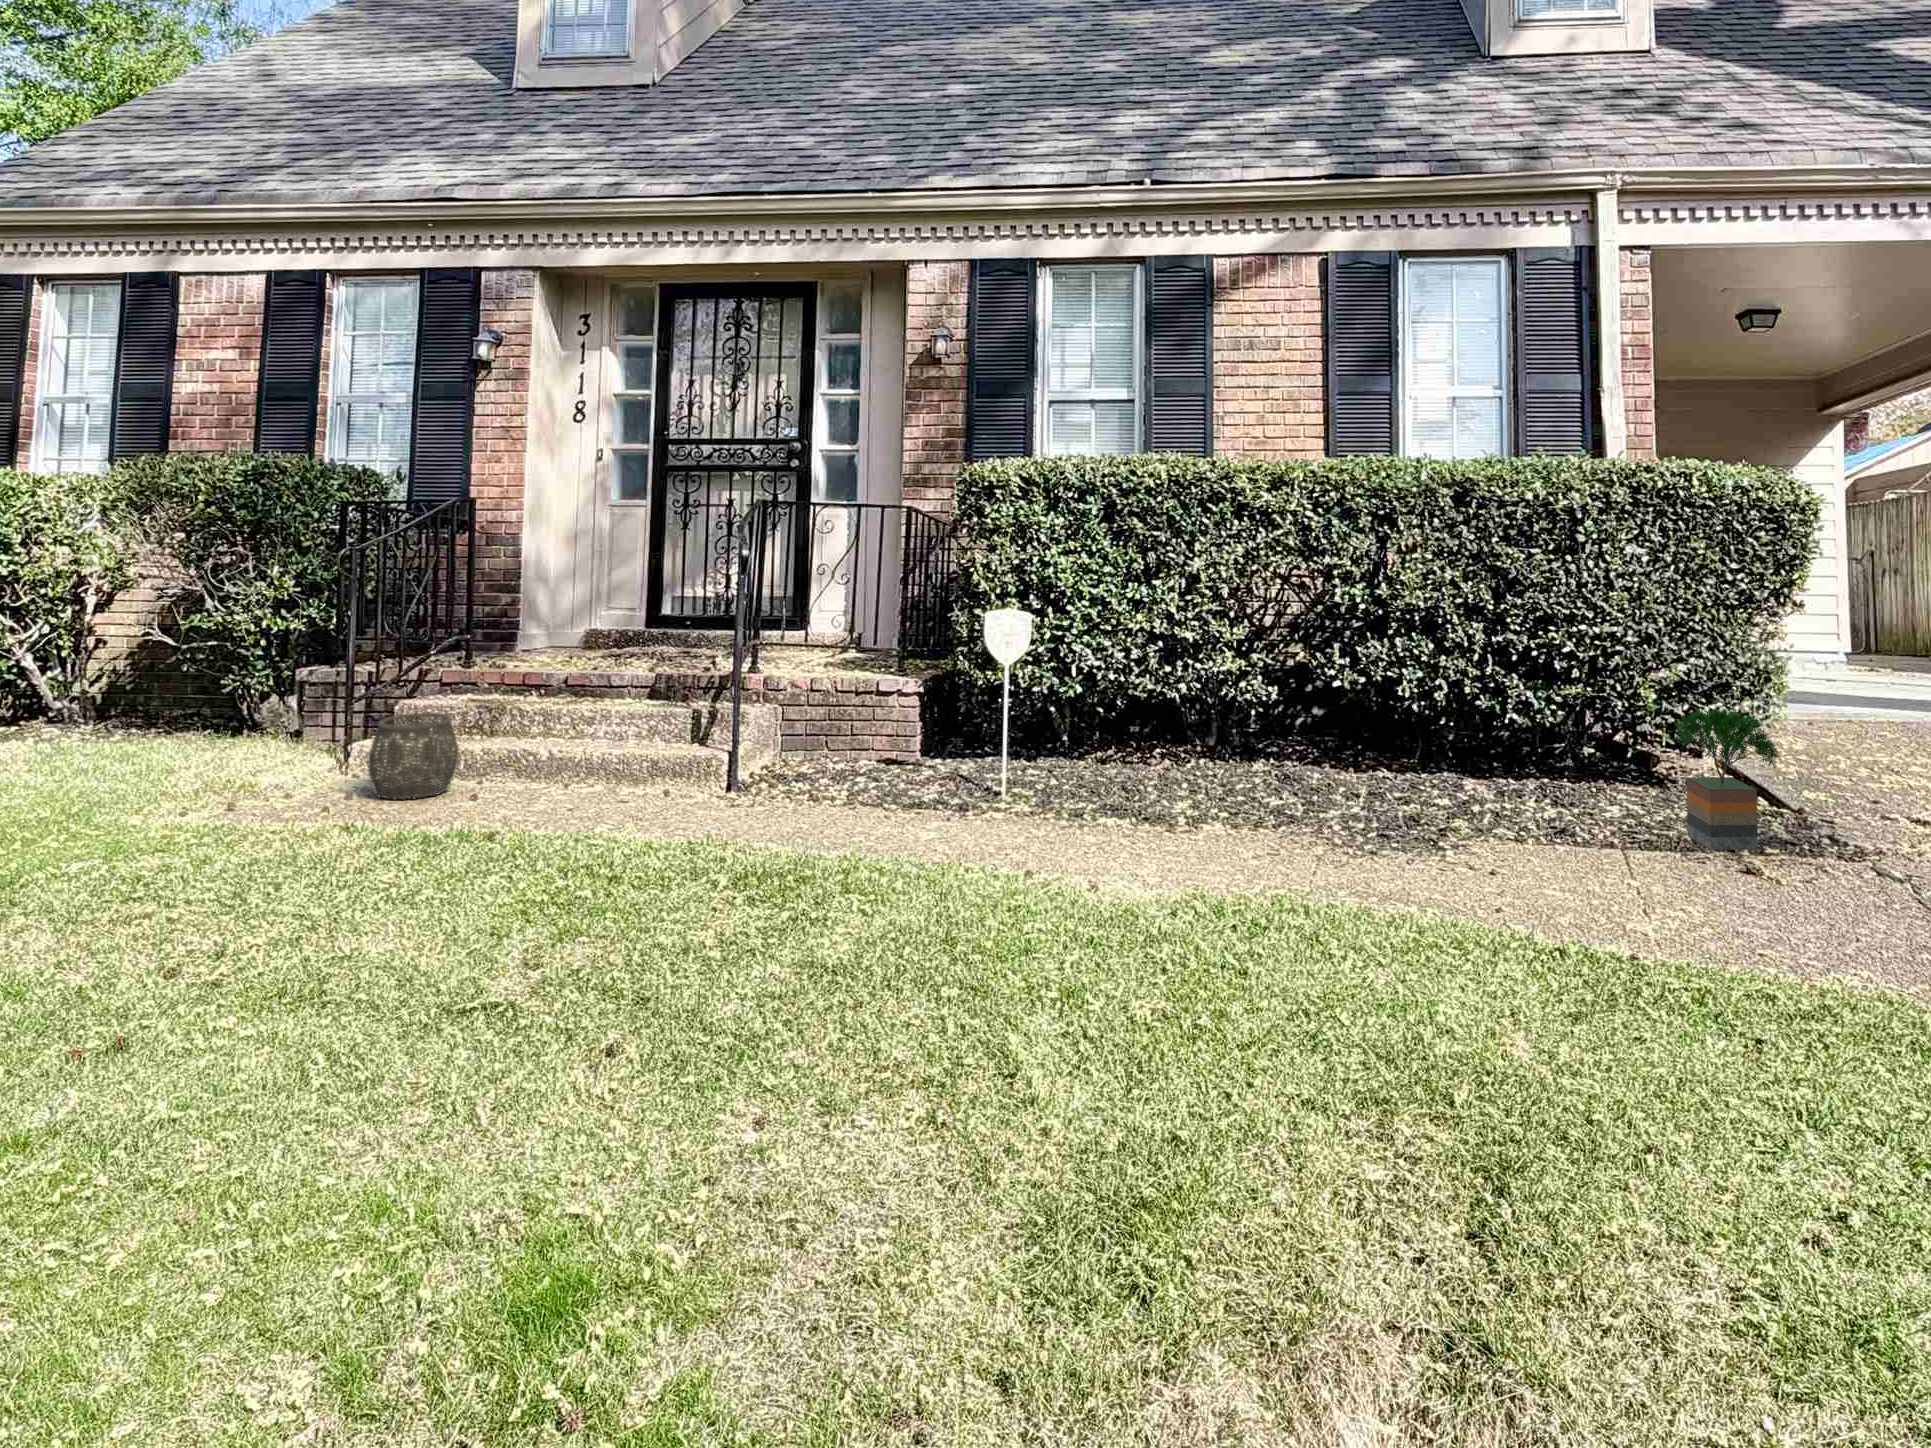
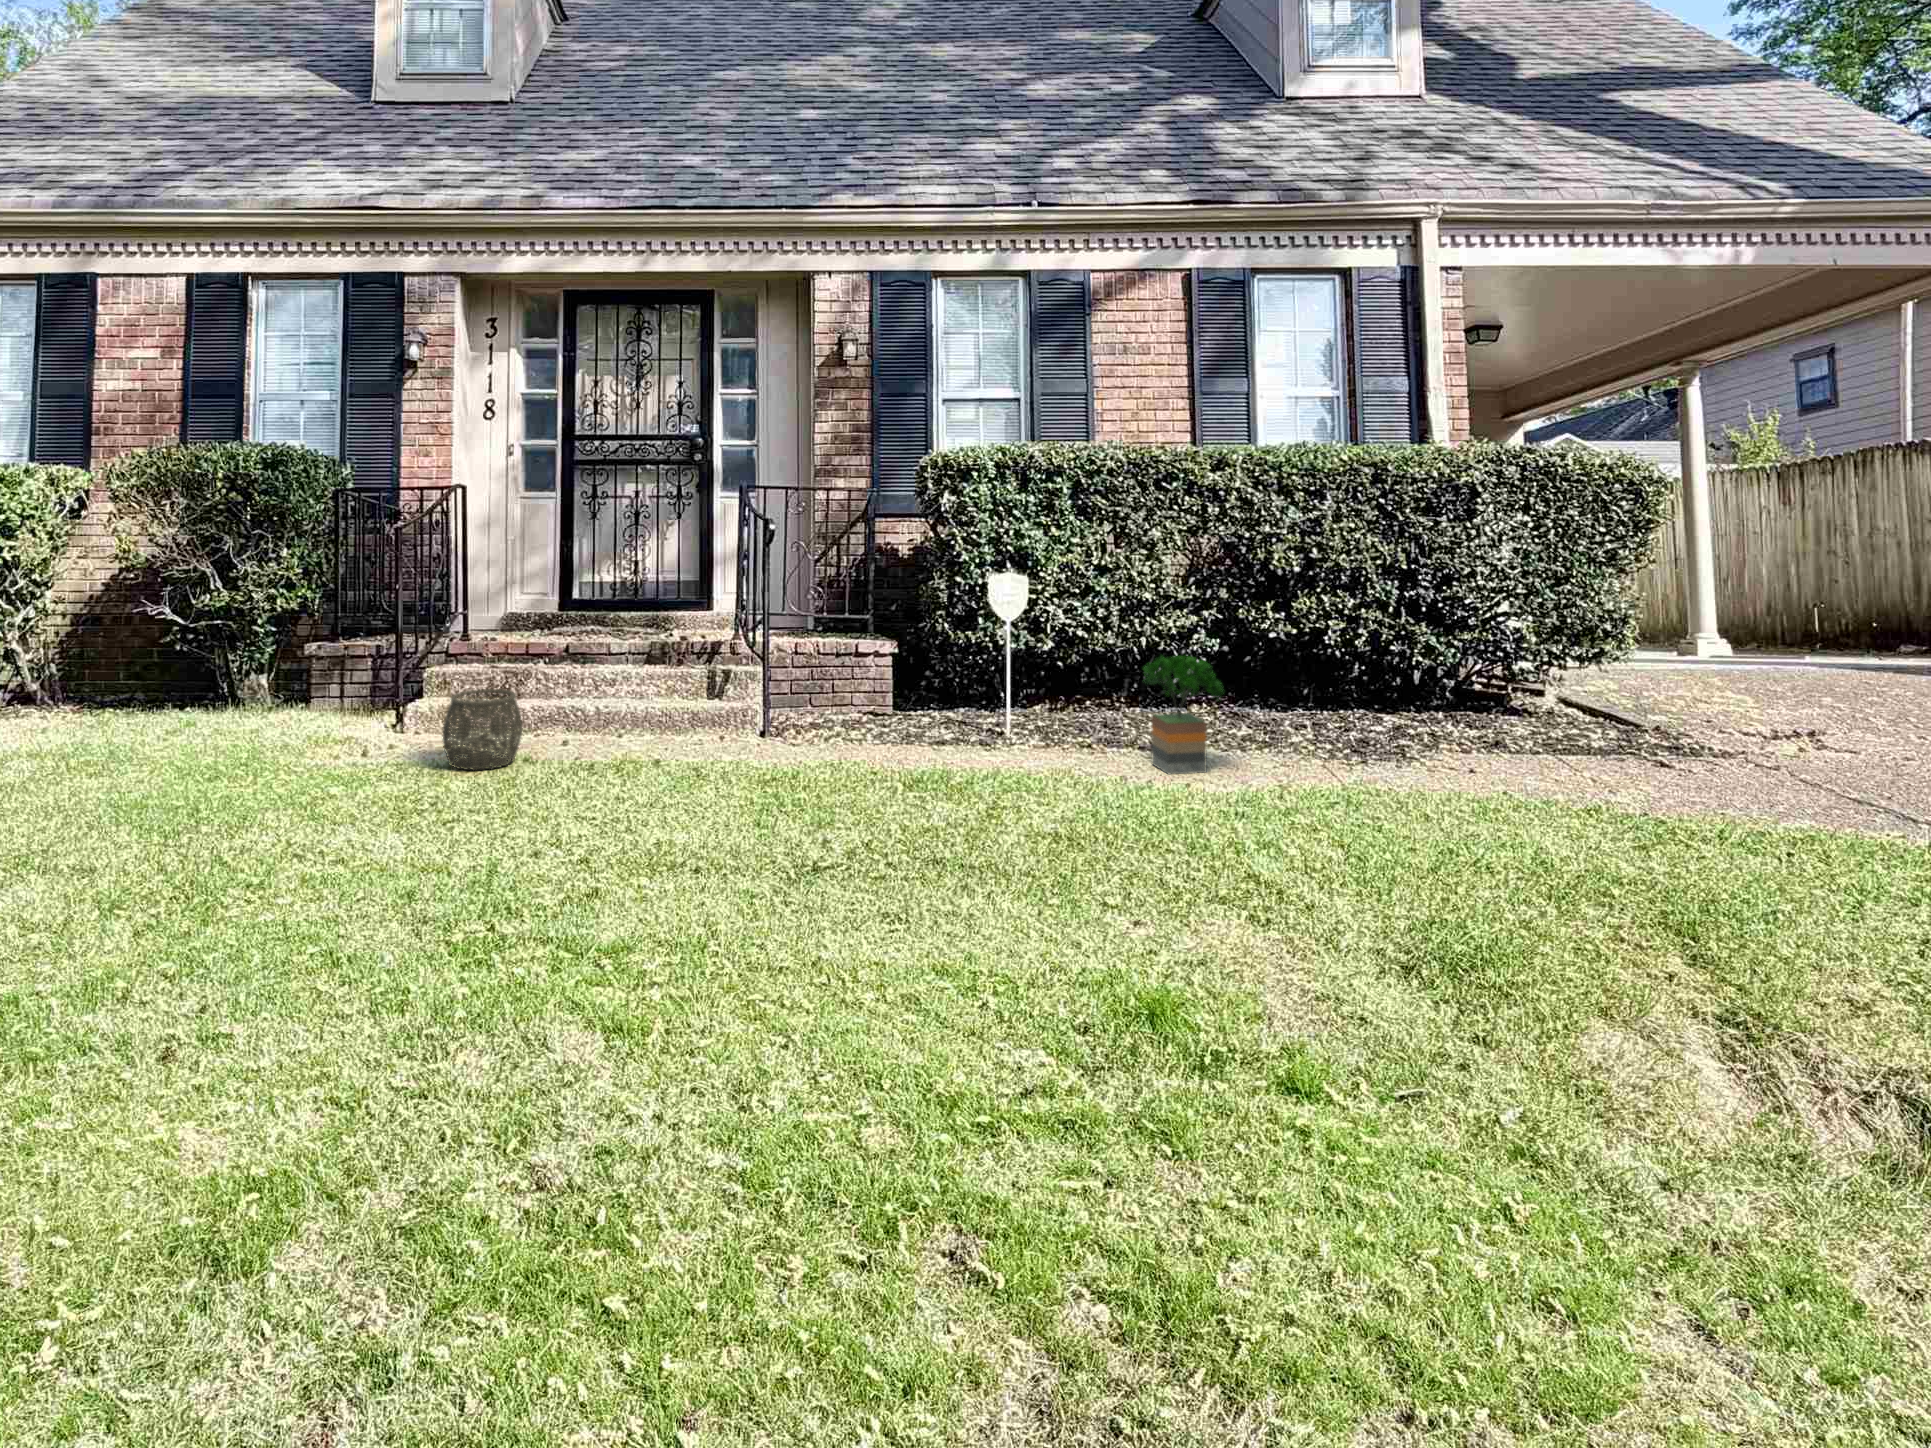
potted tree: present [1675,709,1779,850] -> present [1144,655,1223,774]

